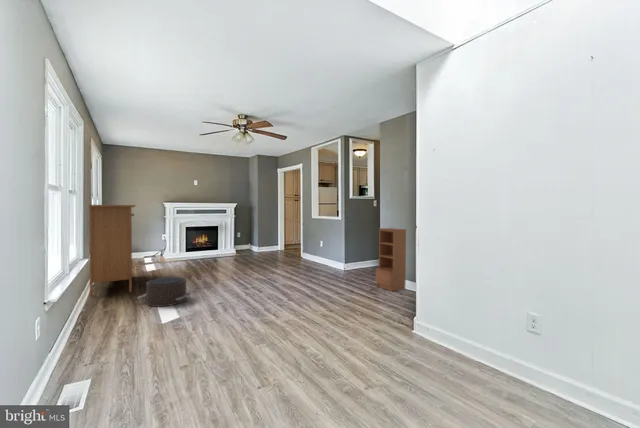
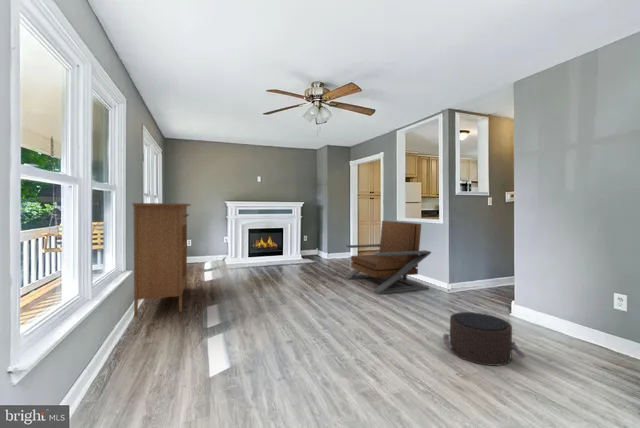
lounge chair: none [270,219,333,274] -> present [346,221,431,294]
bookcase: present [376,228,406,291] -> none [512,238,568,338]
pouf: present [138,277,189,307] -> present [443,312,525,366]

